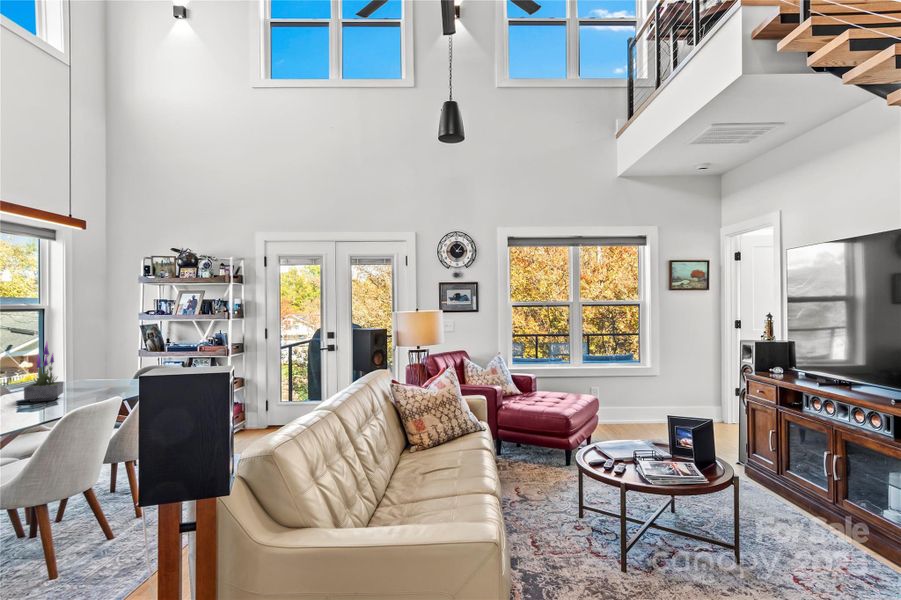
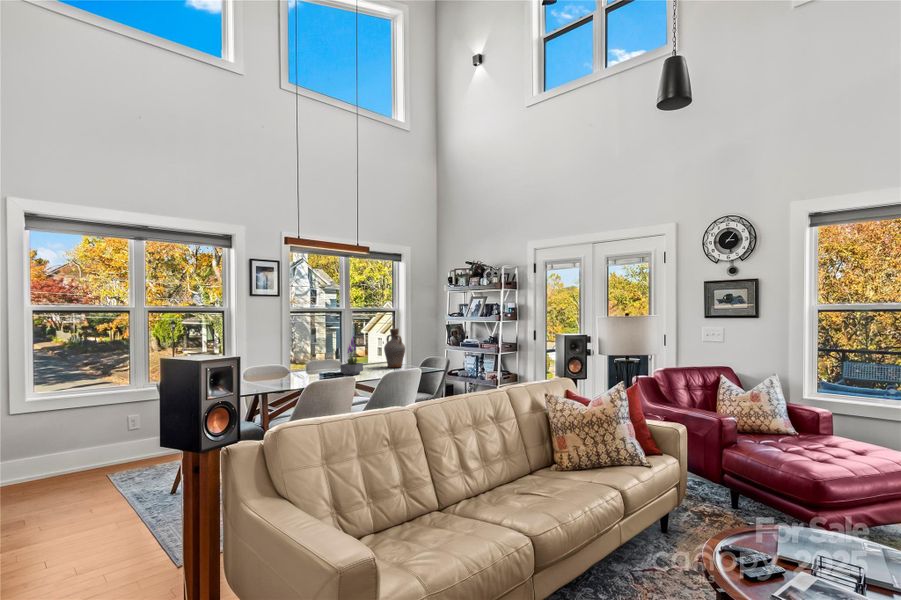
vase: none [74,330,112,387] -> present [384,328,405,368]

